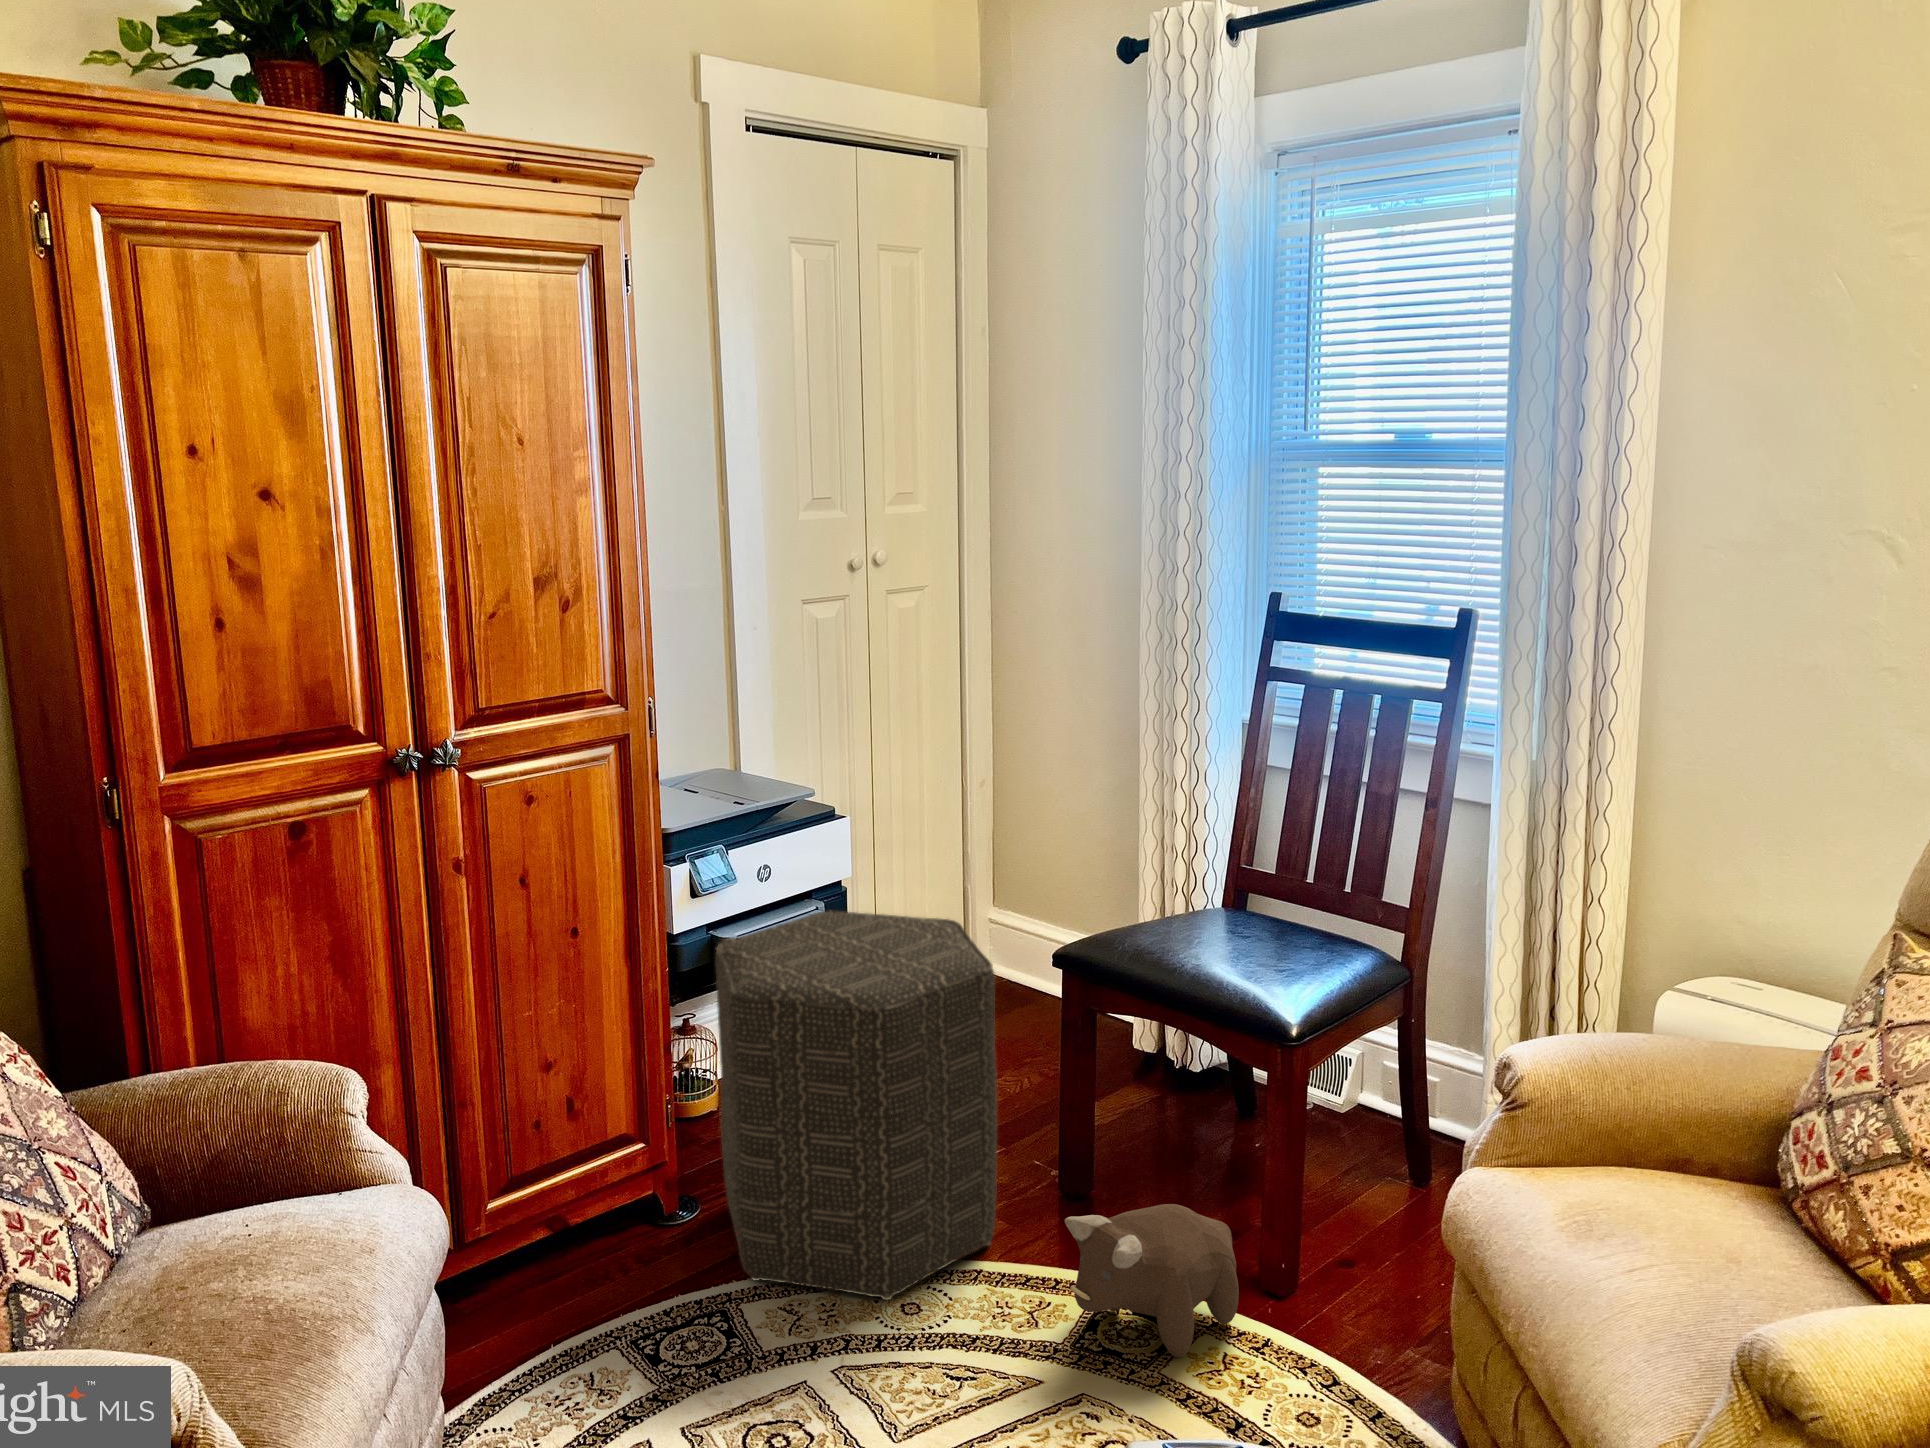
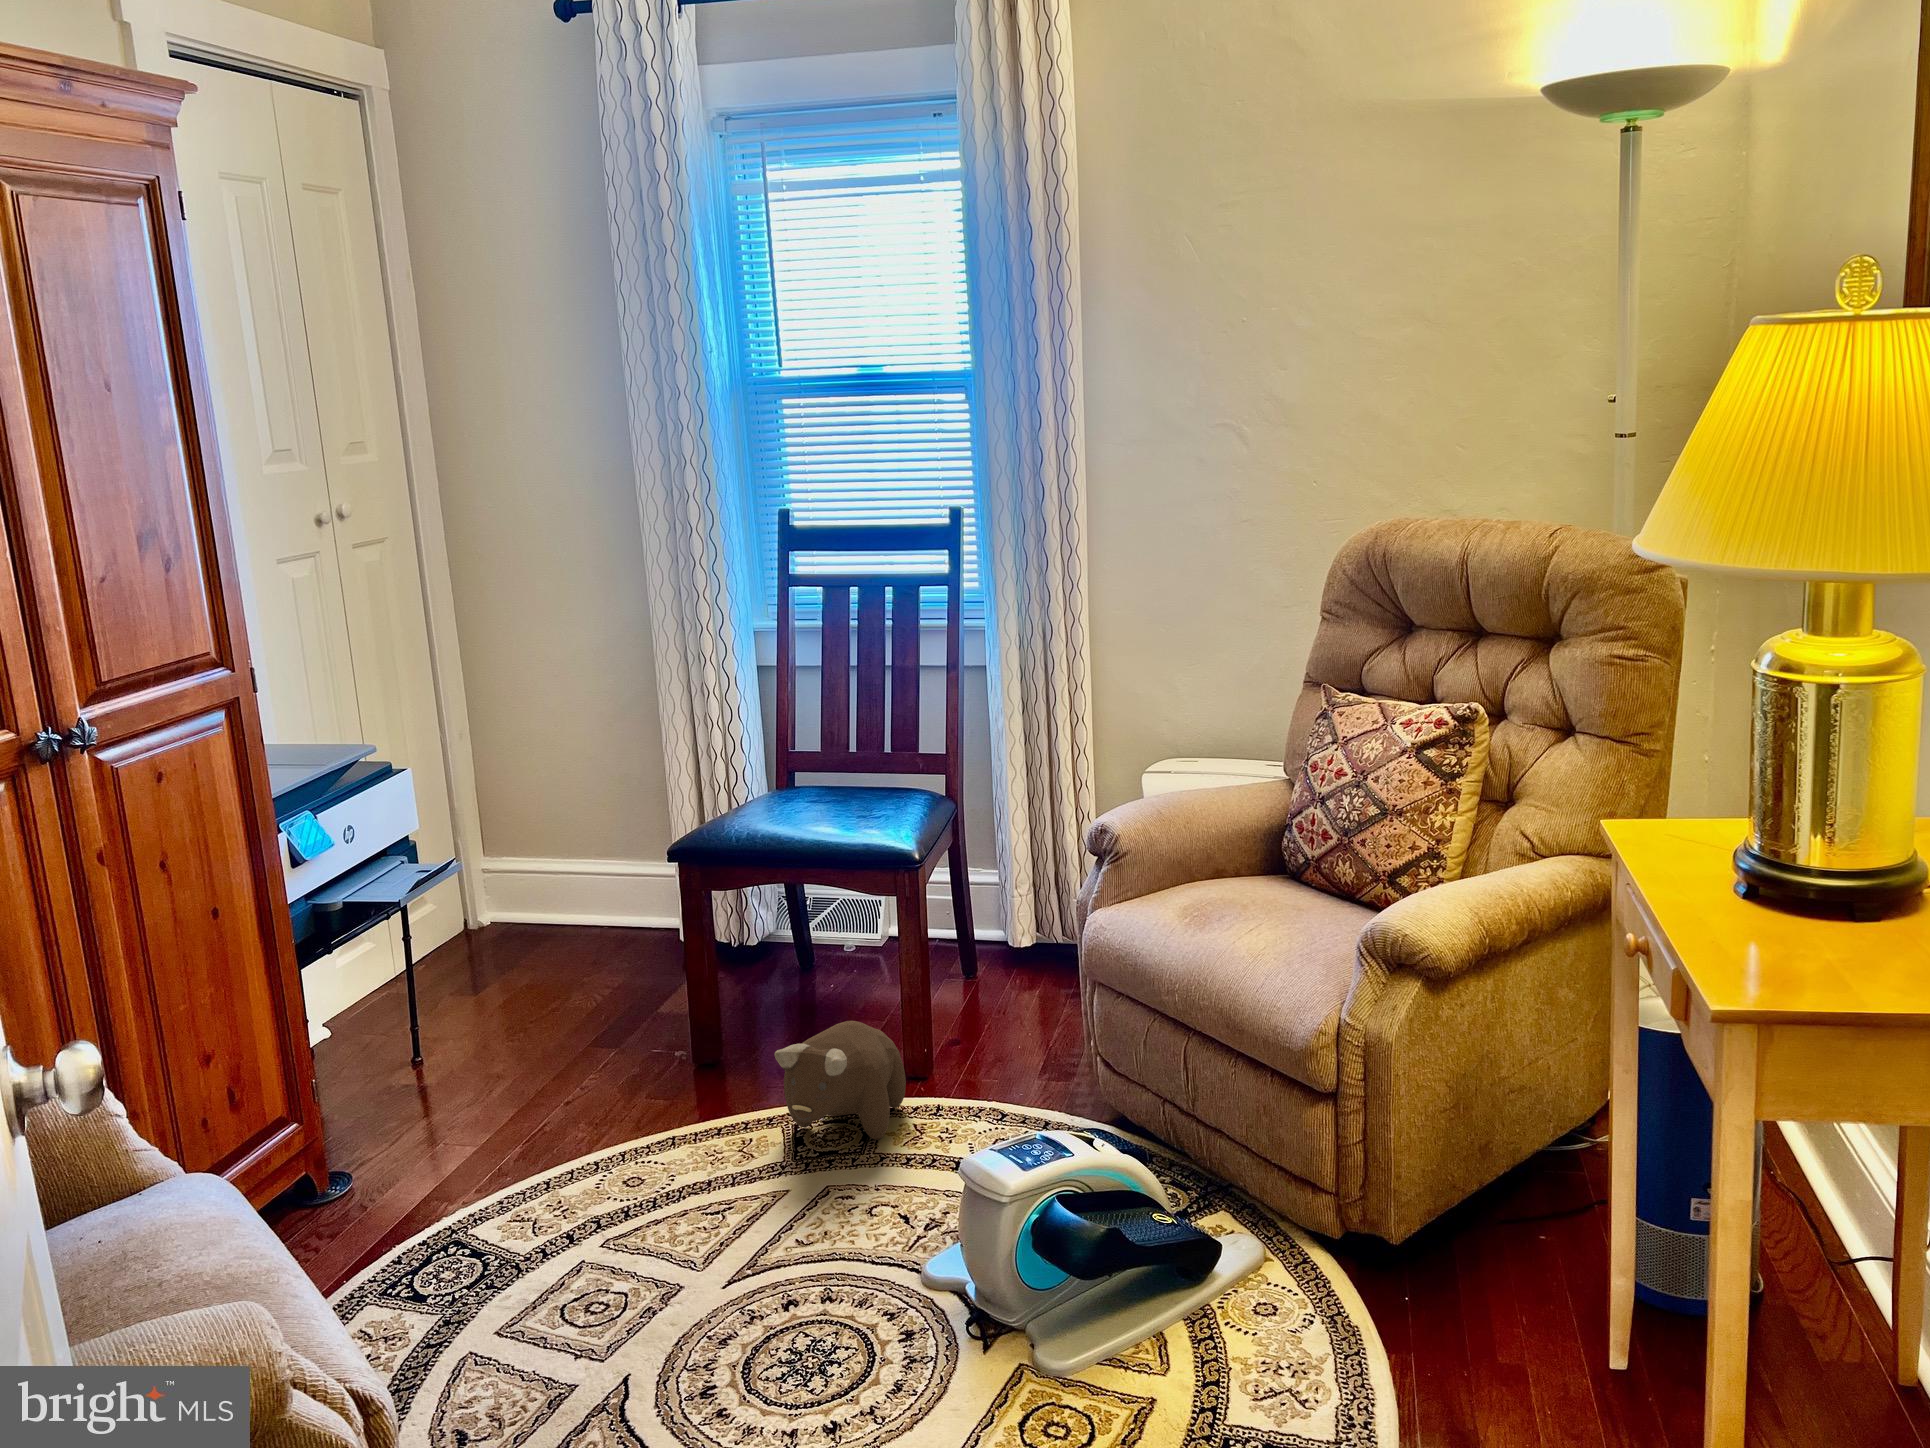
ottoman: present [715,910,997,1300] -> none [352,838,668,1211]

